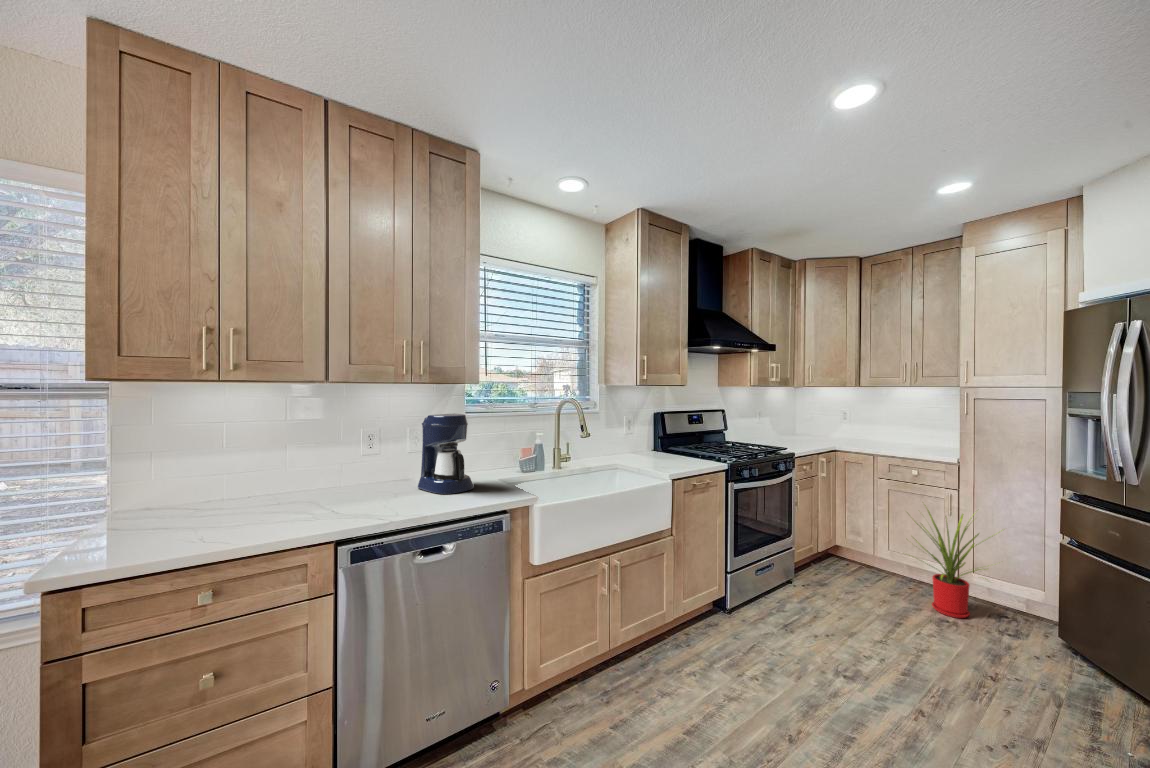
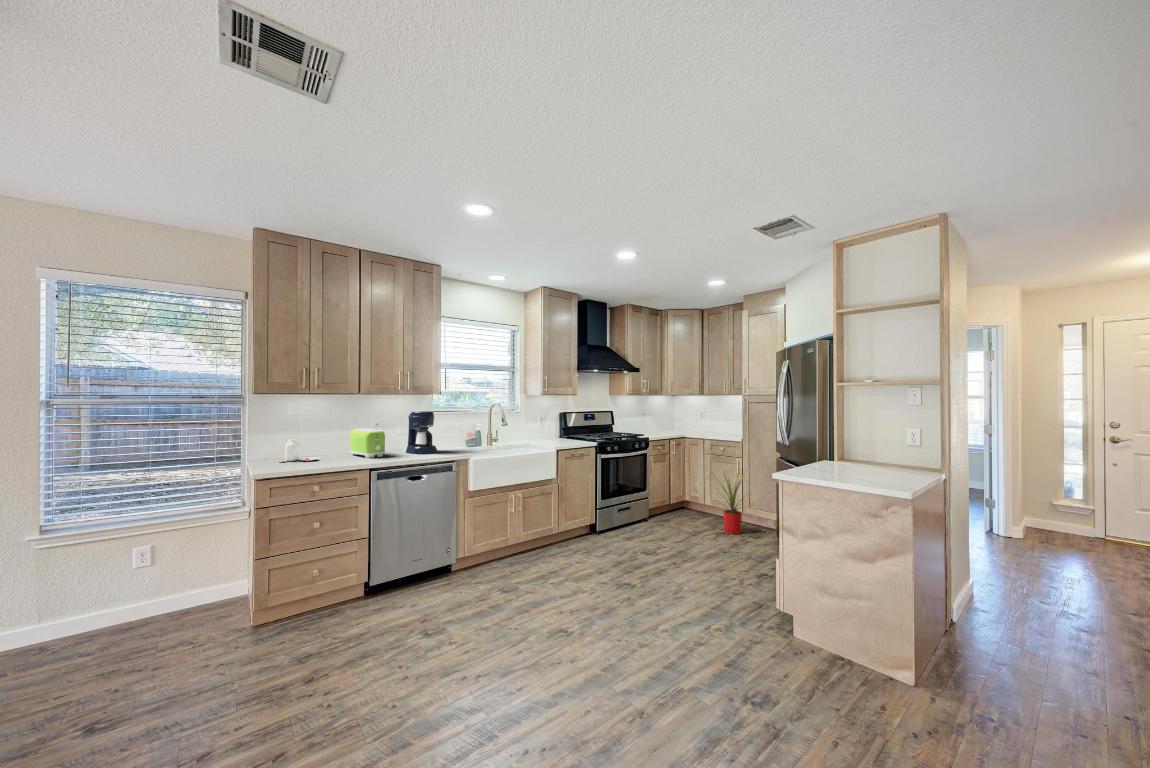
toaster: none [315,445,376,506] -> present [350,428,385,458]
jar: none [158,470,246,520] -> present [280,439,319,462]

